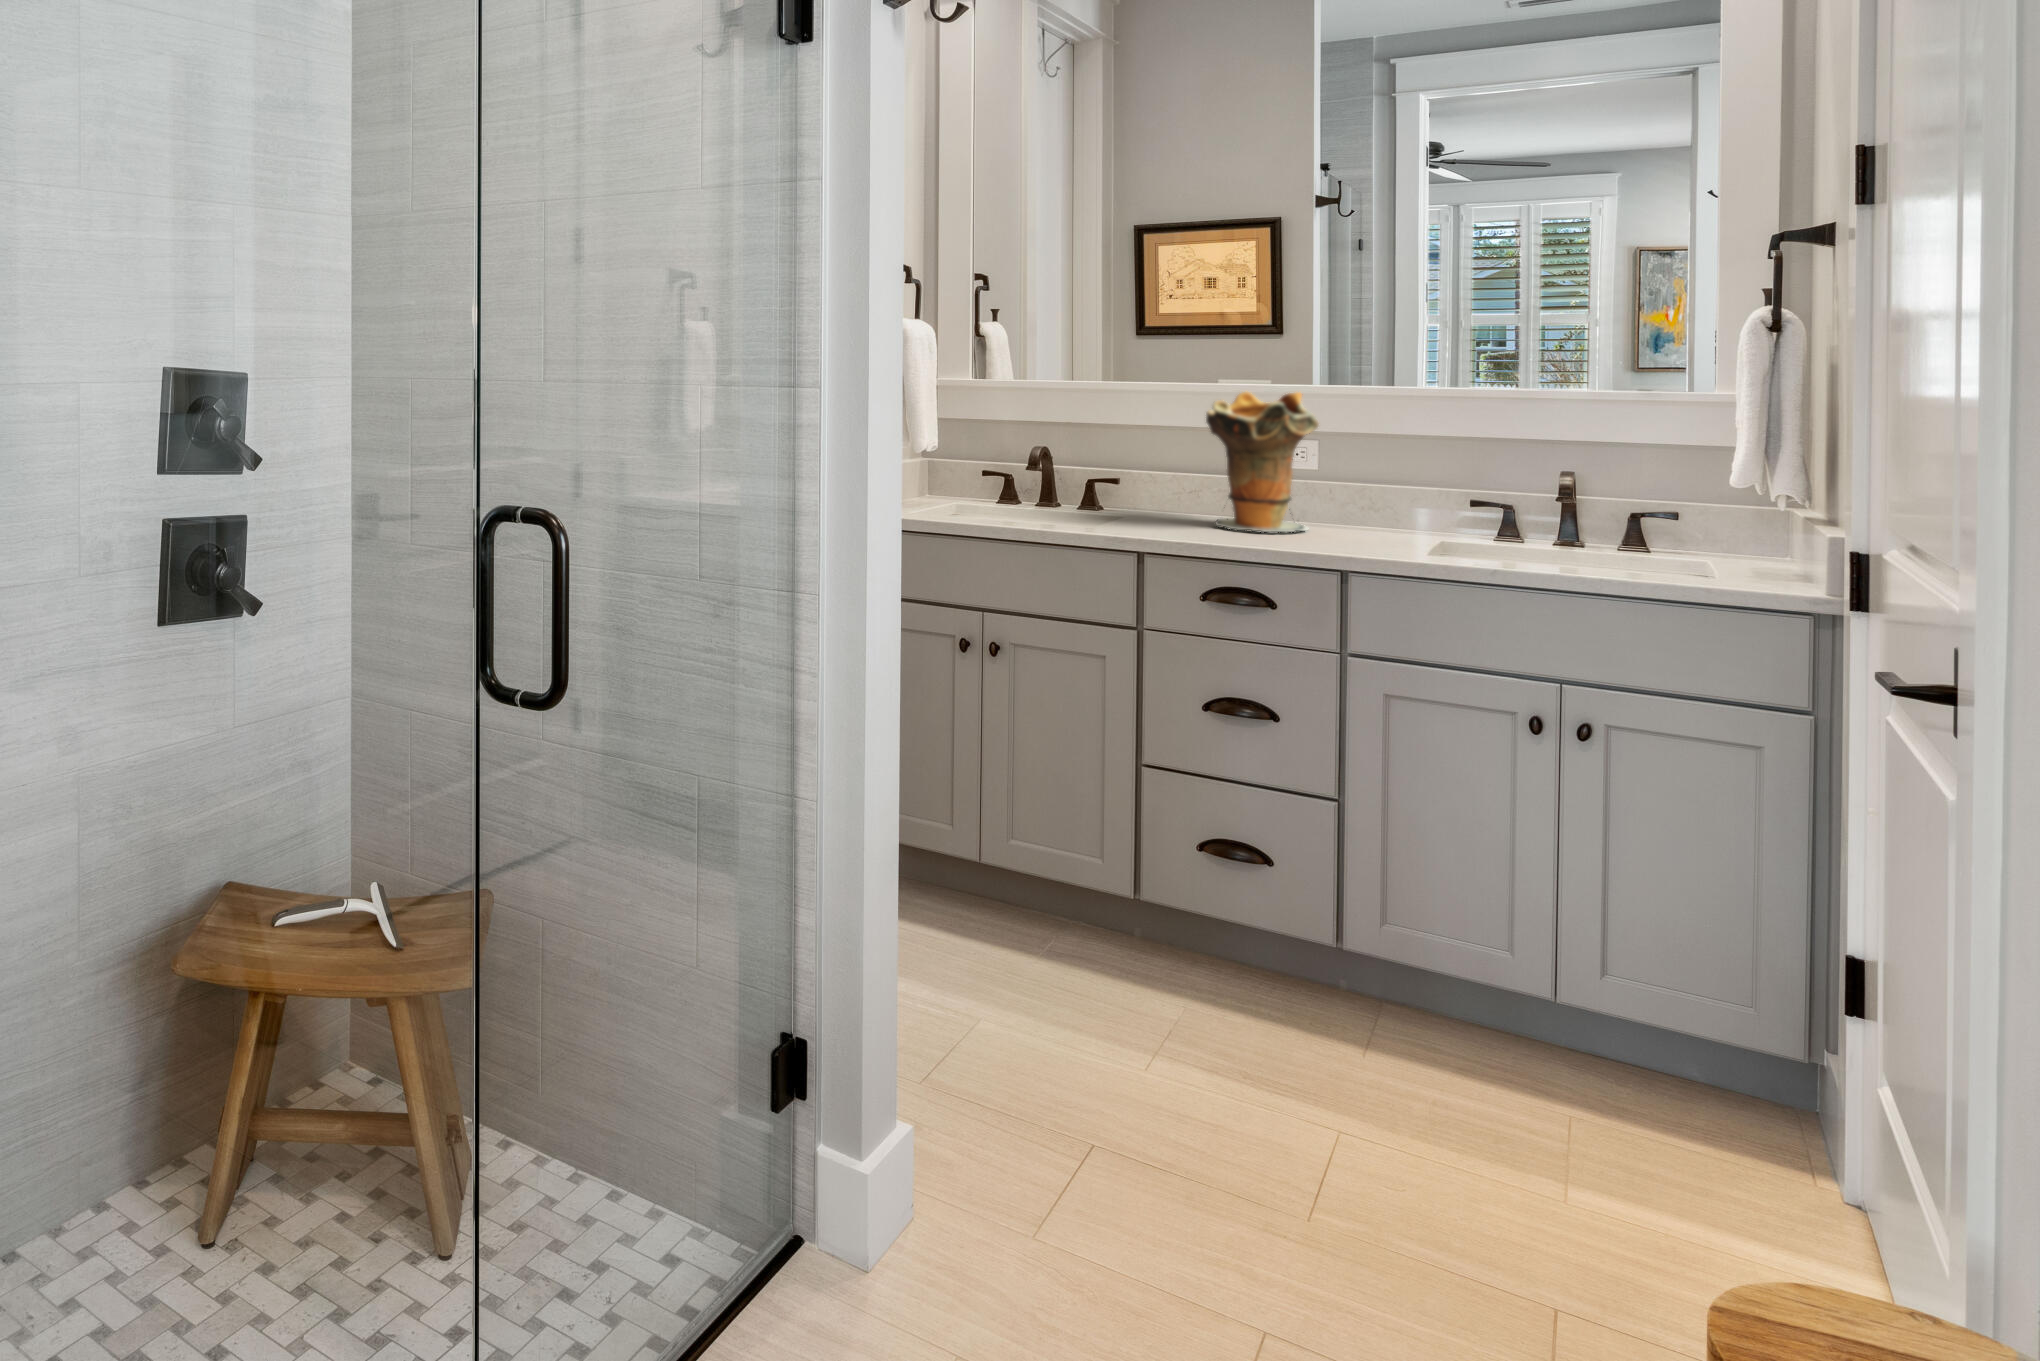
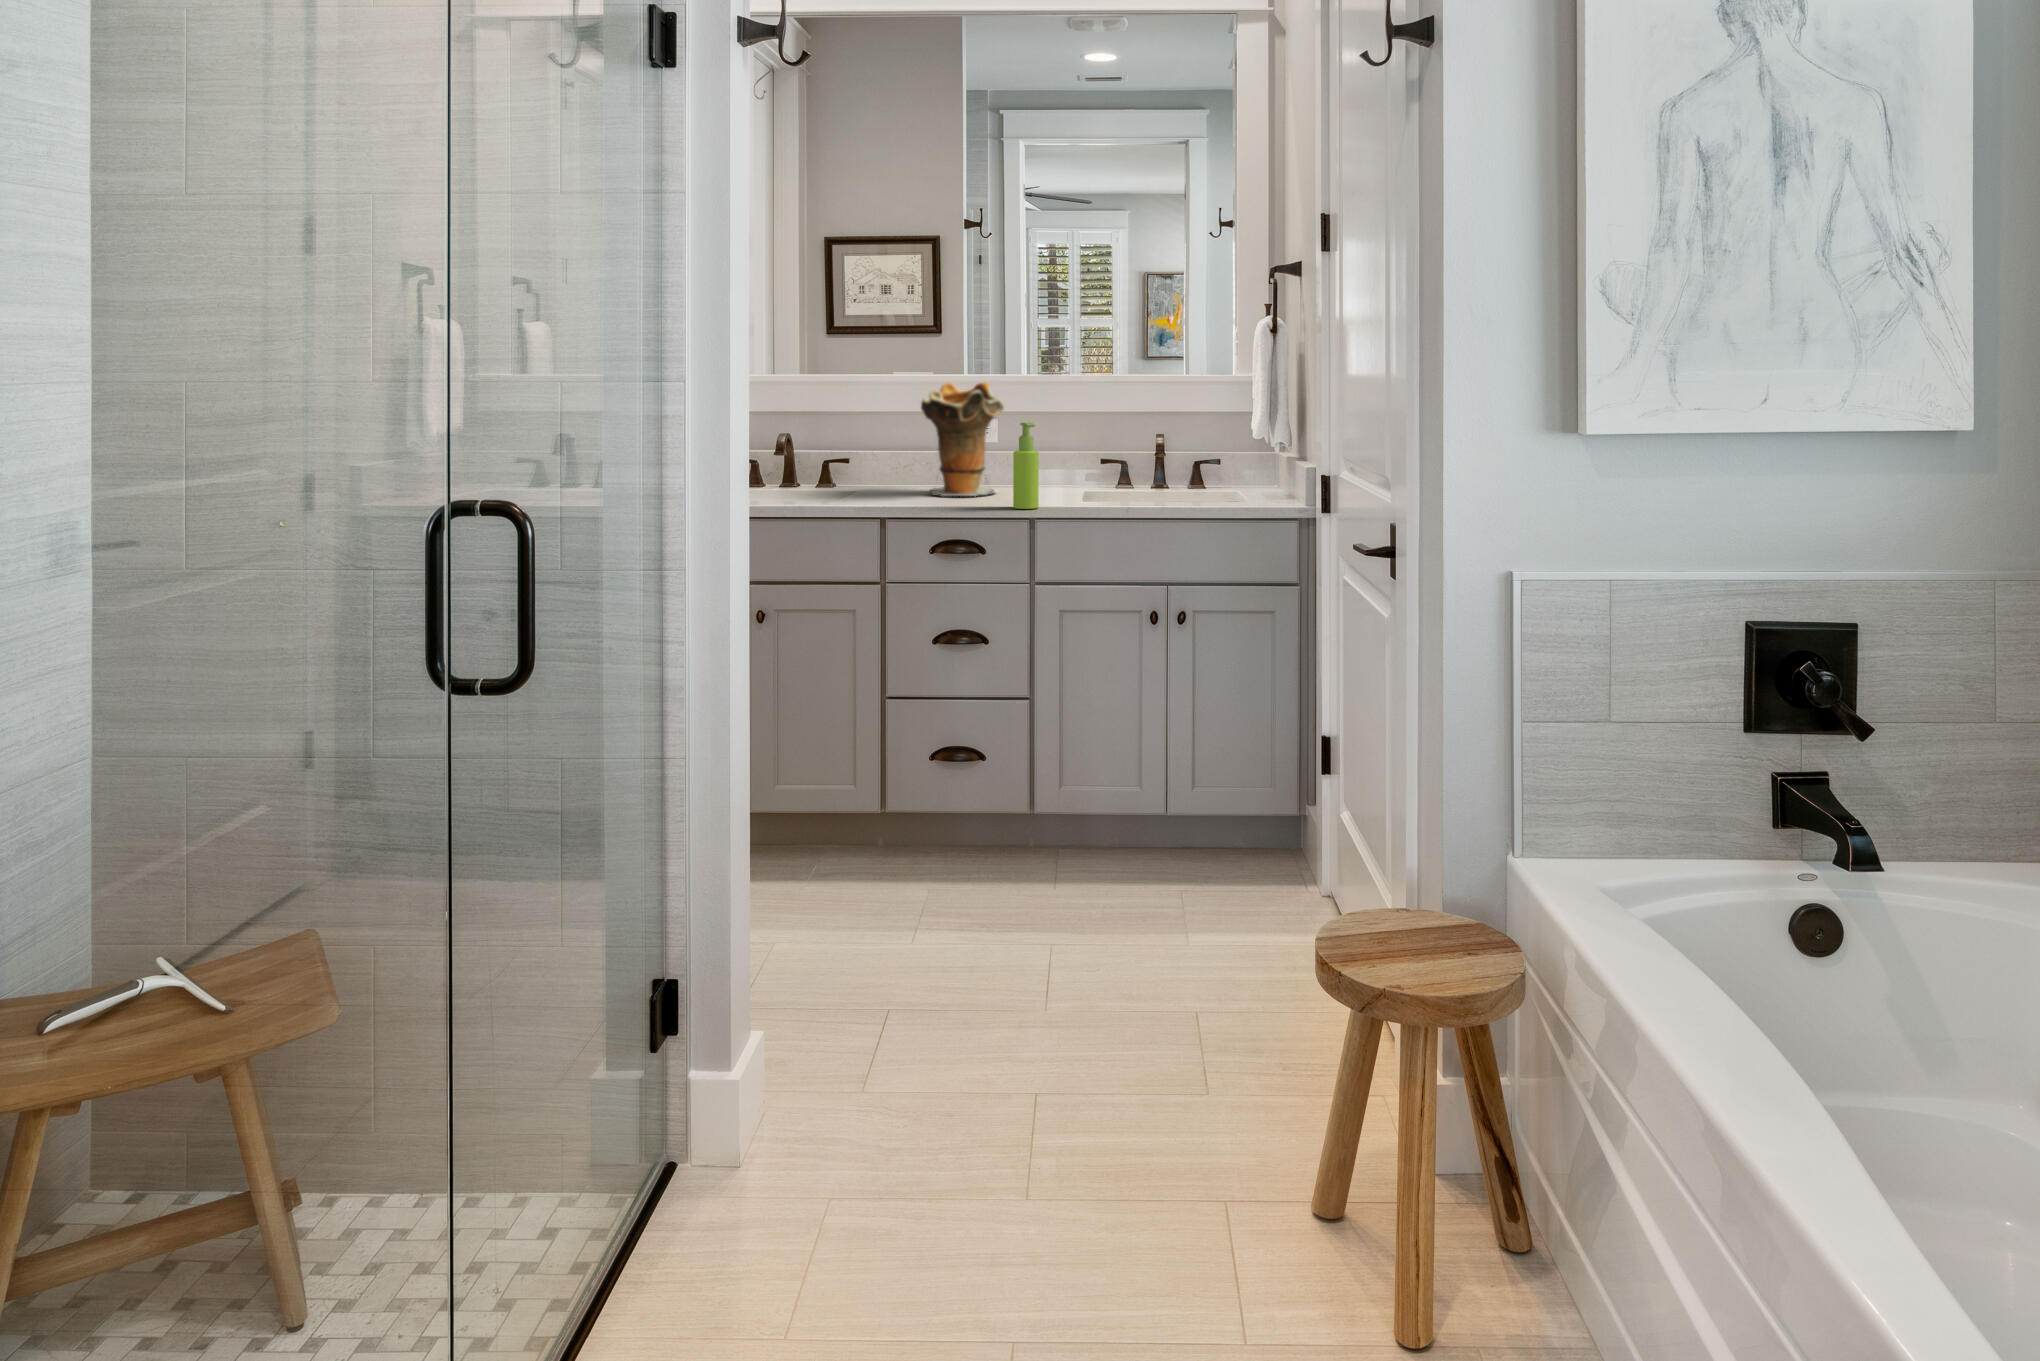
soap dispenser: none [1319,444,1357,556] -> present [1013,422,1039,509]

